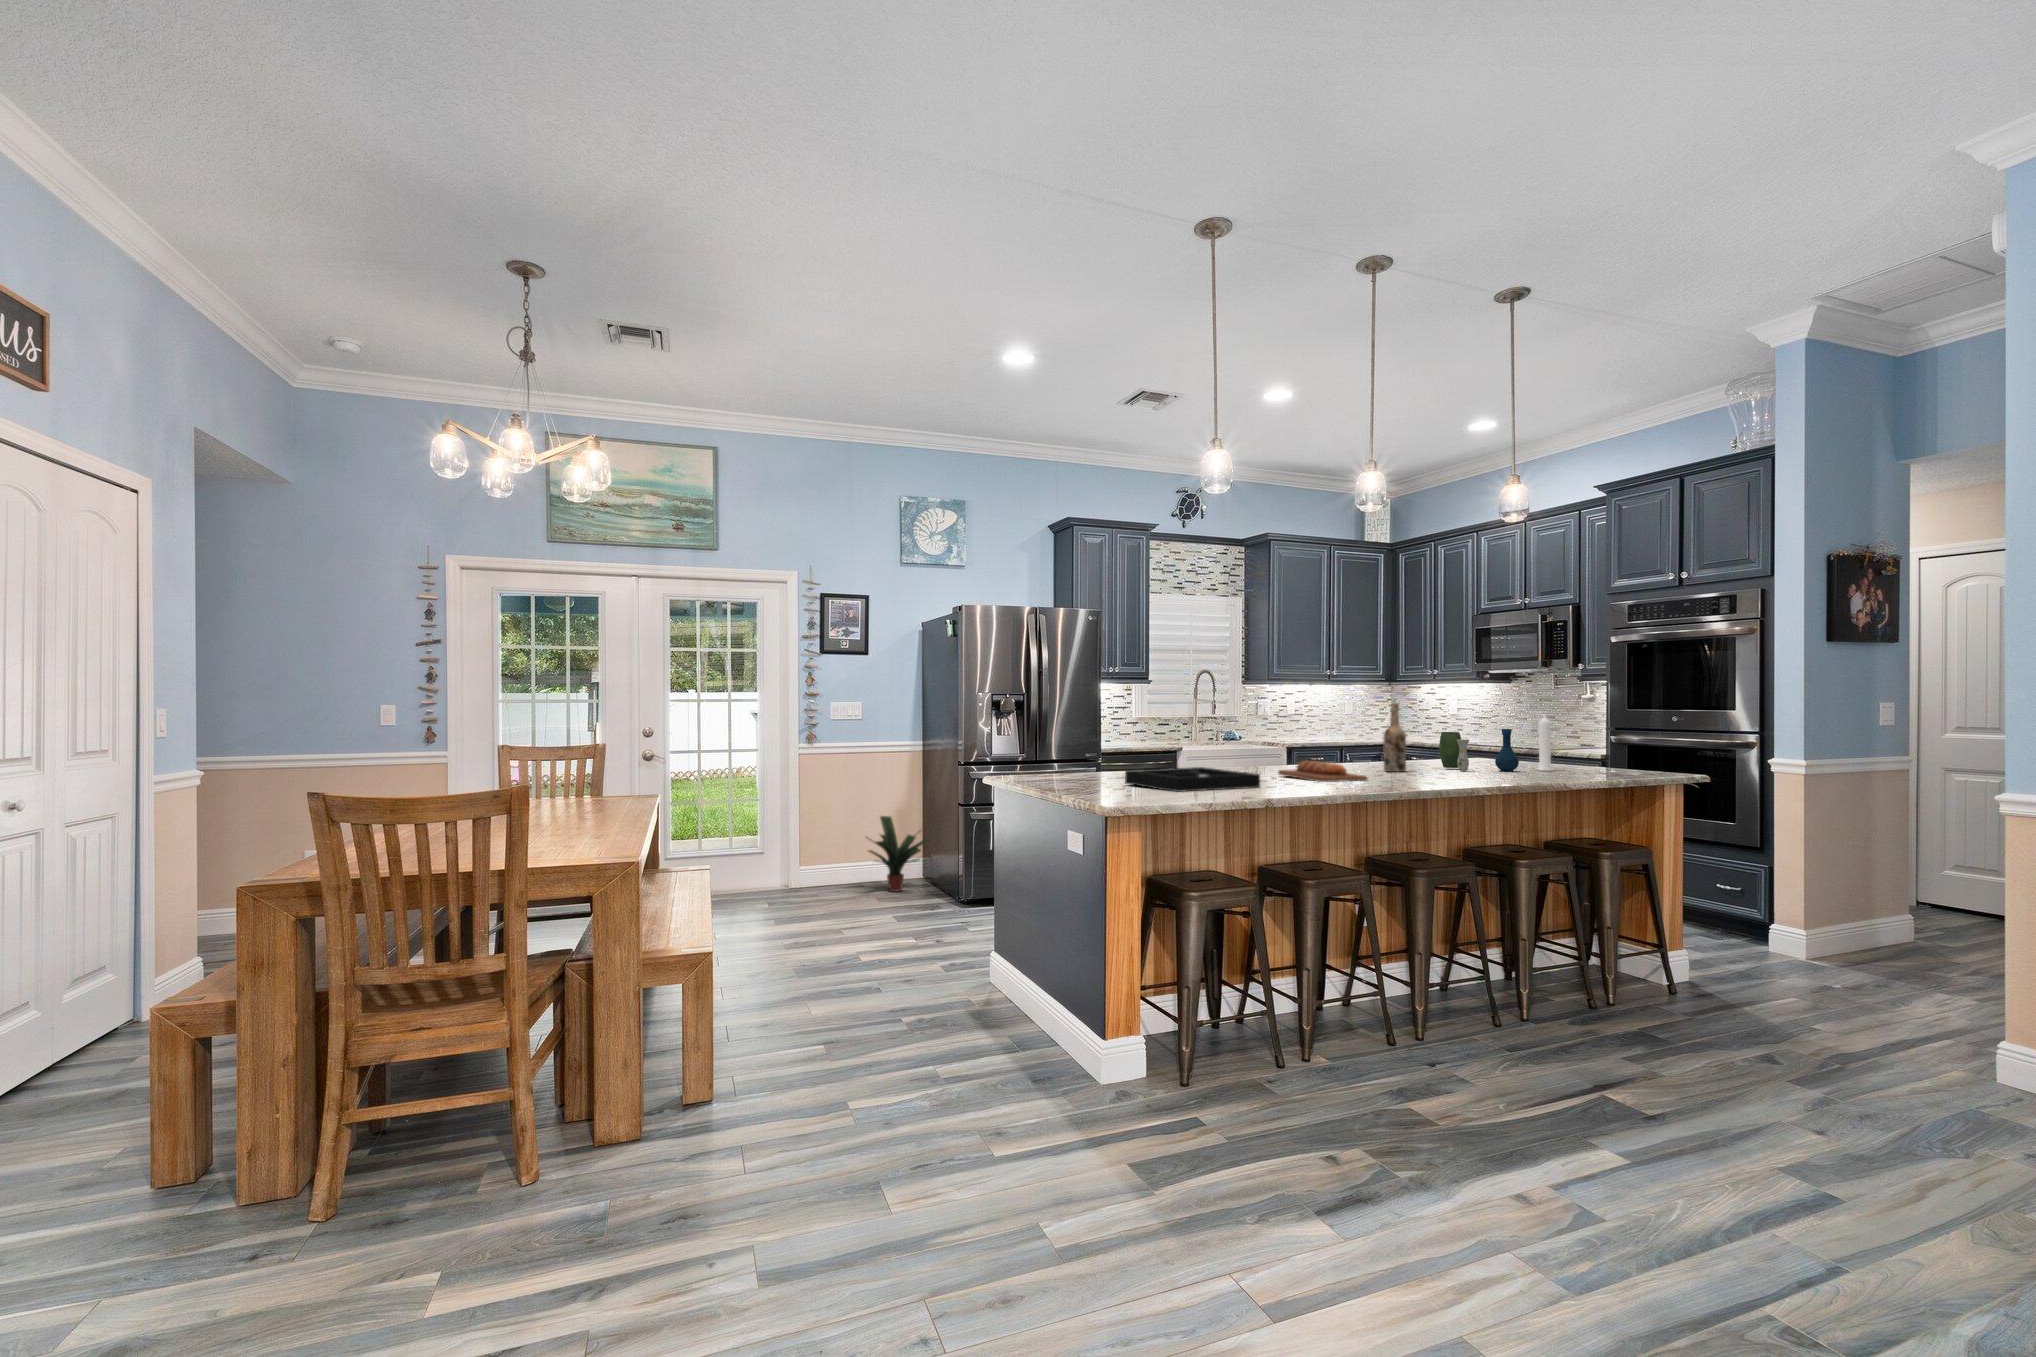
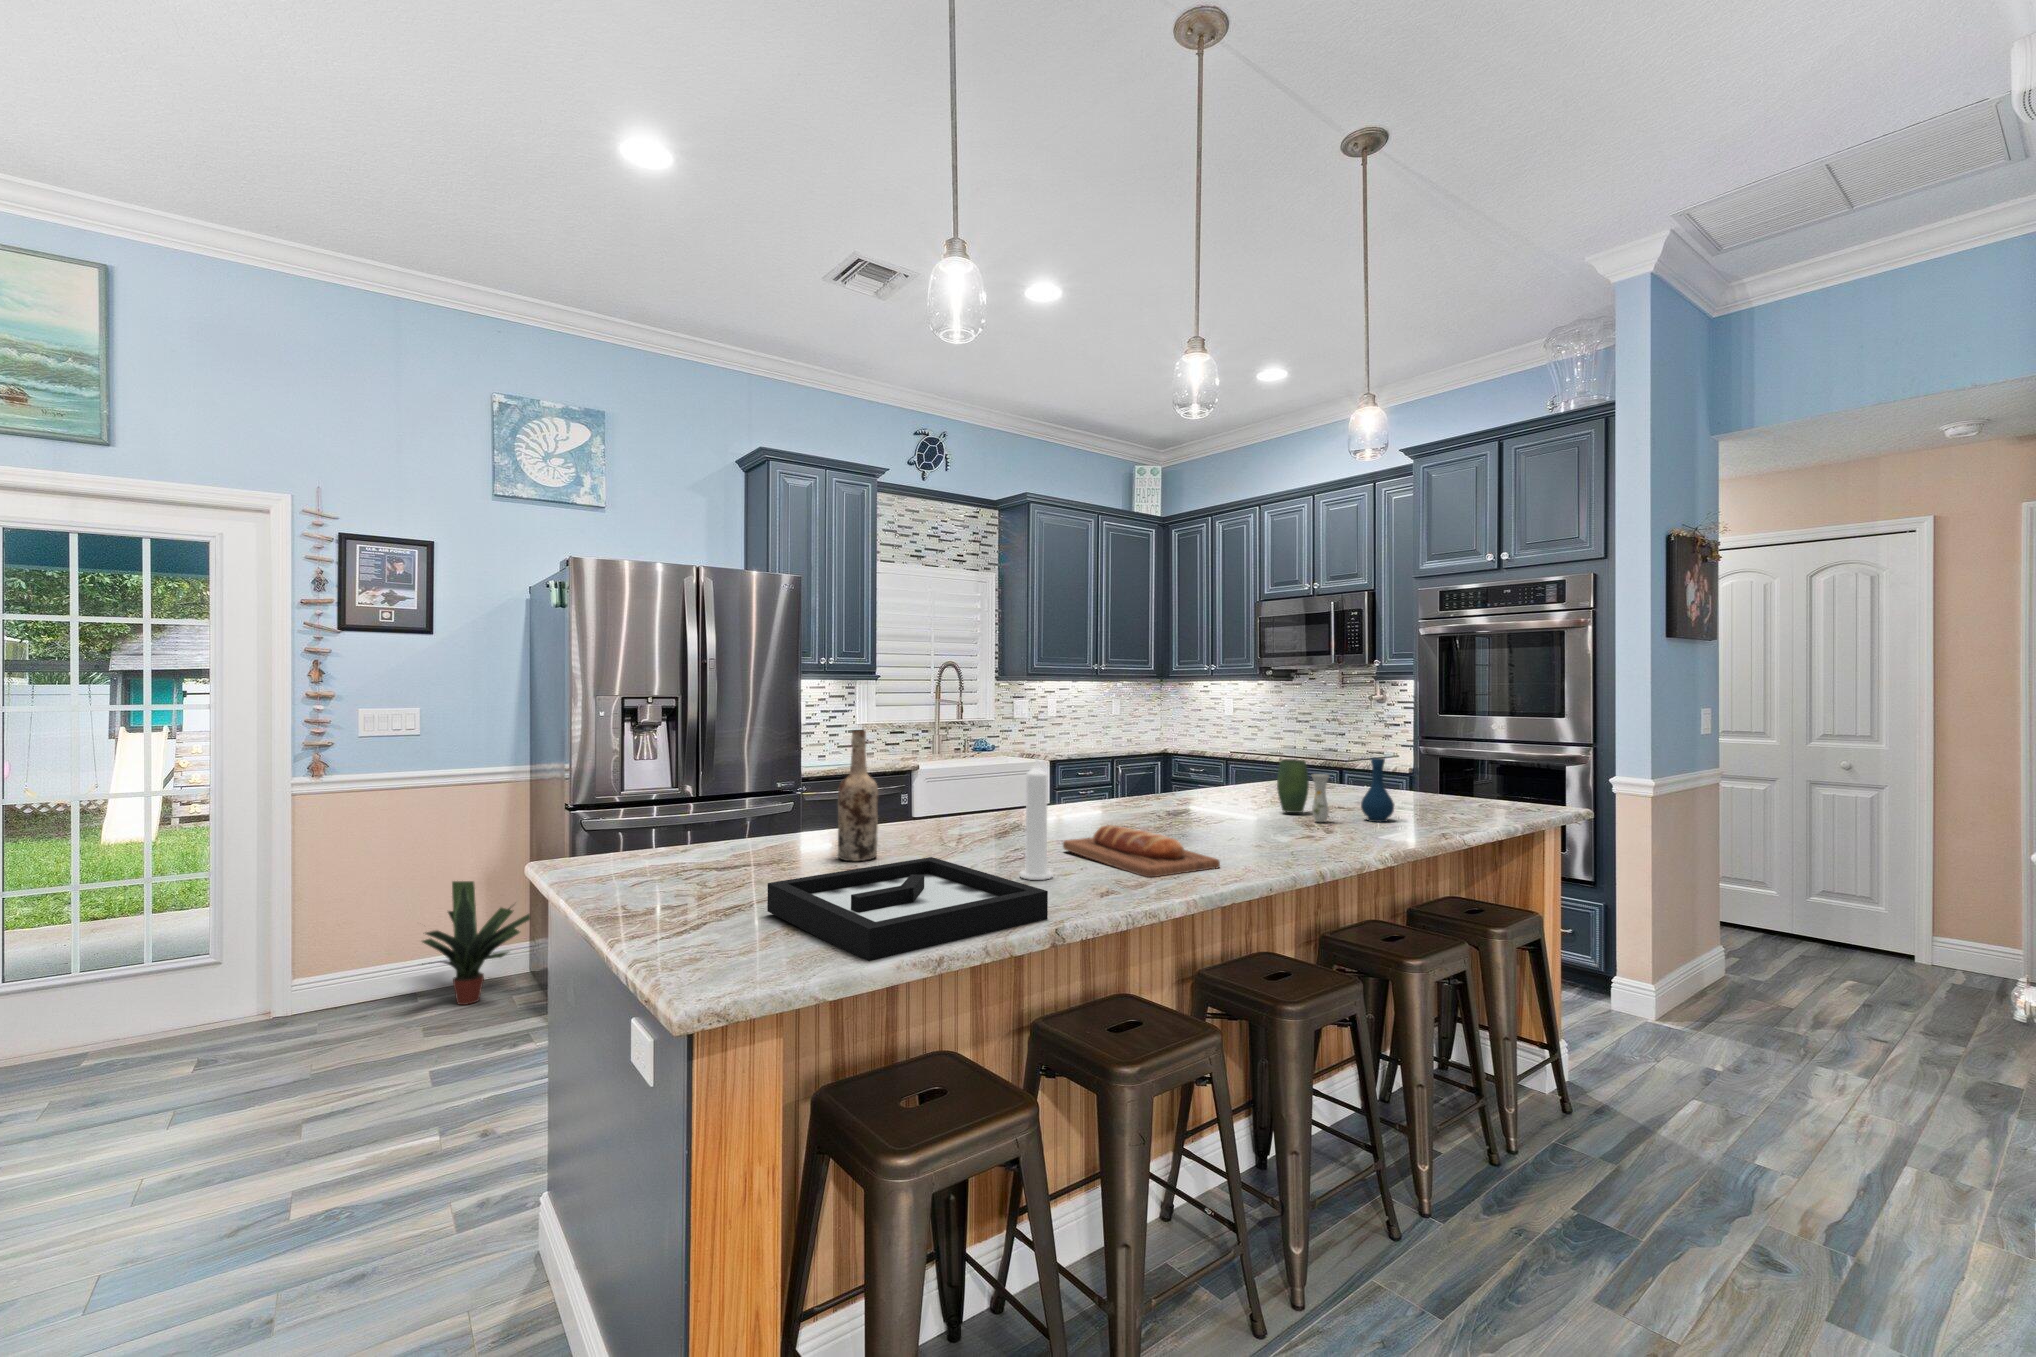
wine bottle: present [1383,703,1406,772] -> present [838,730,878,861]
candle: present [1537,715,1553,771] -> present [1020,759,1053,880]

